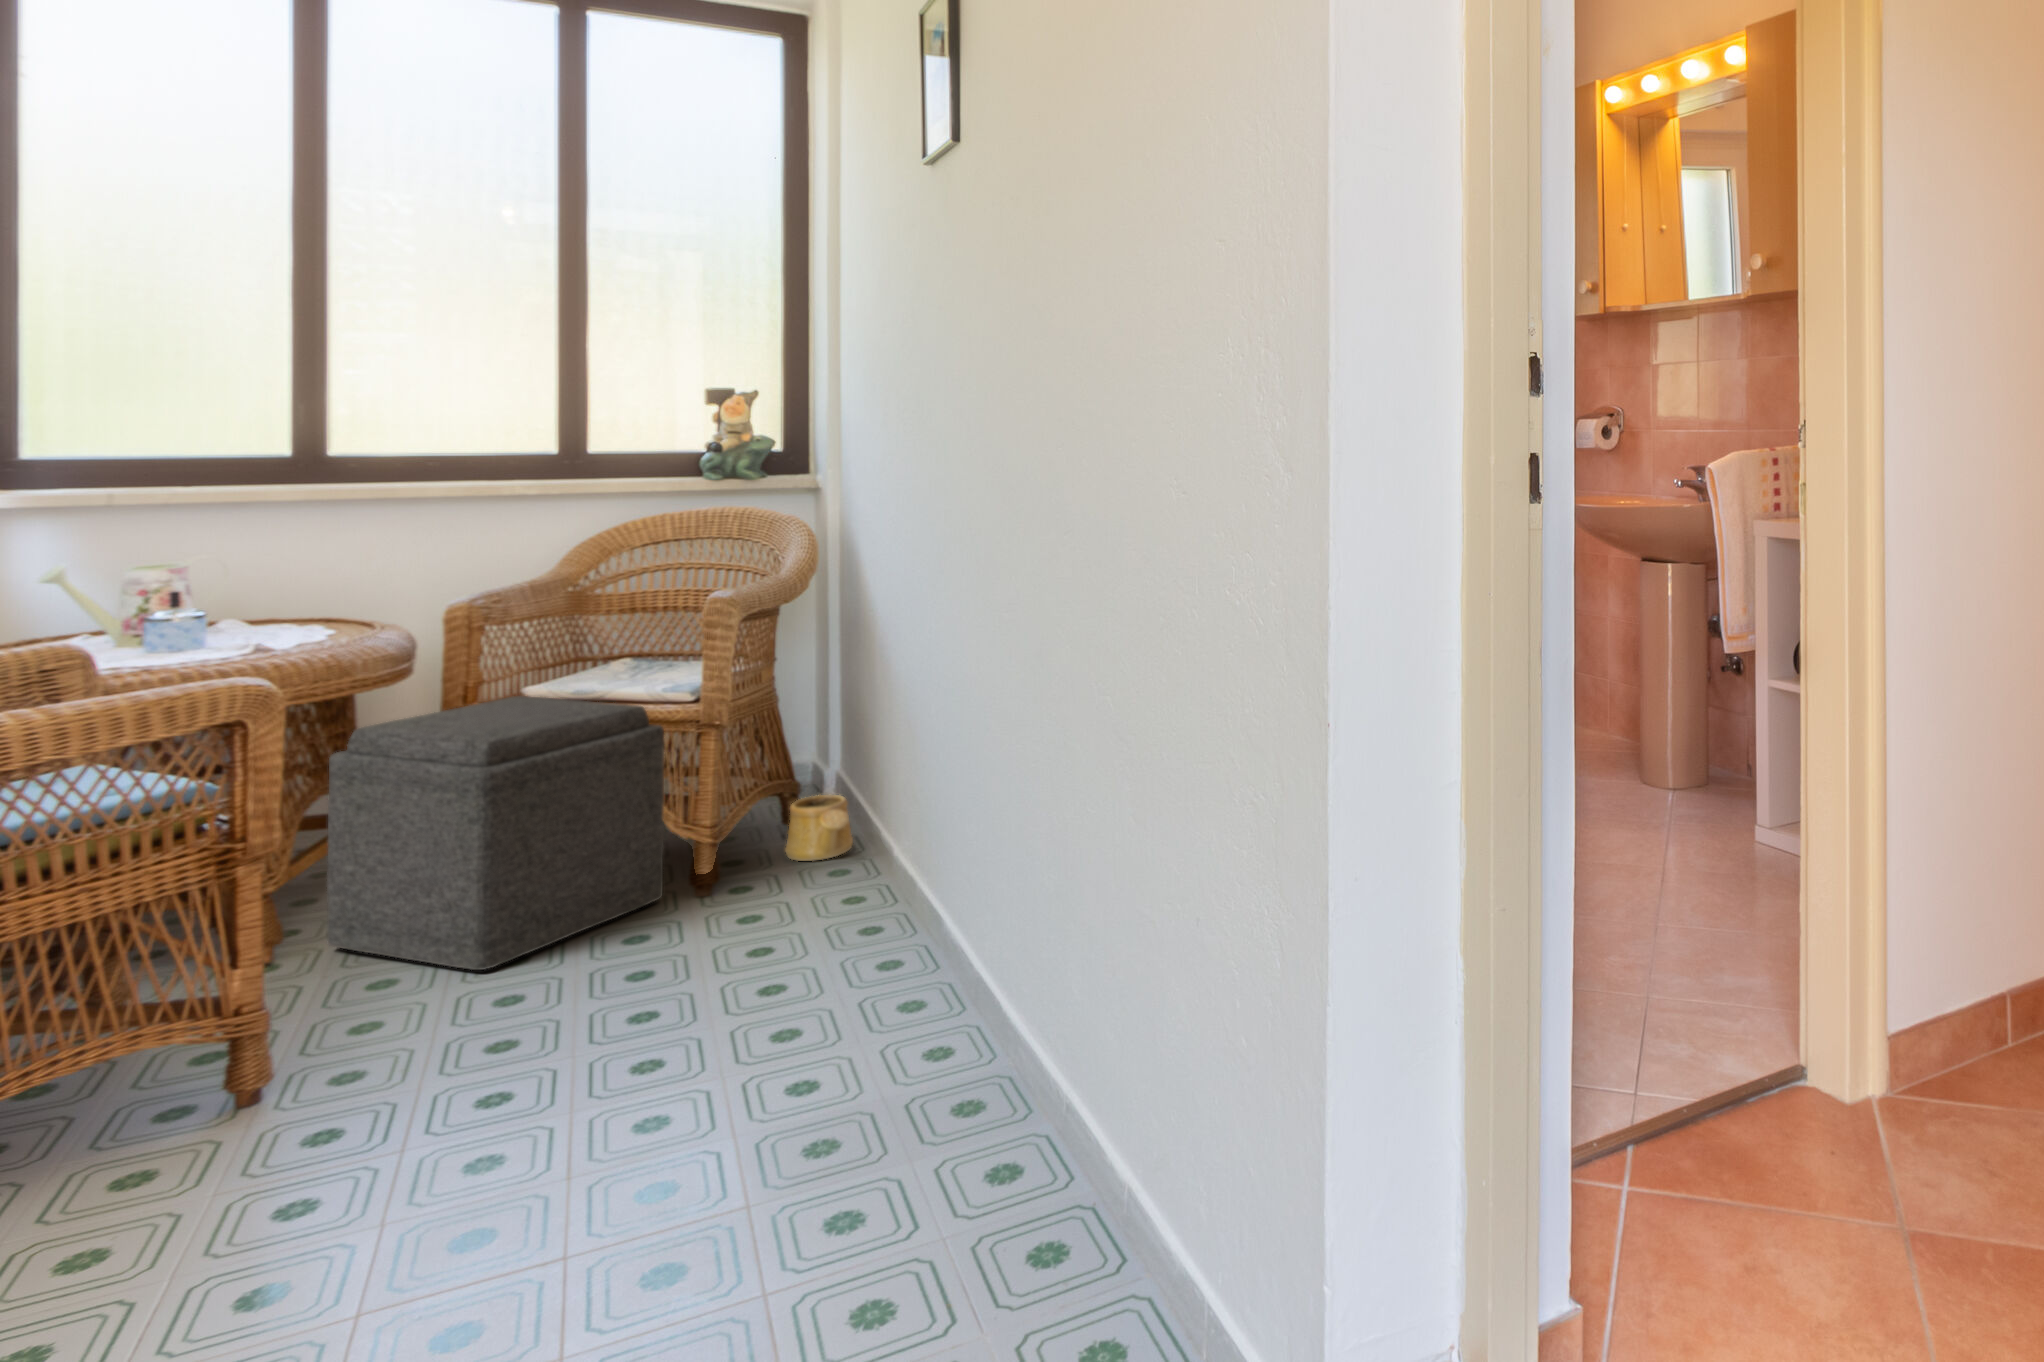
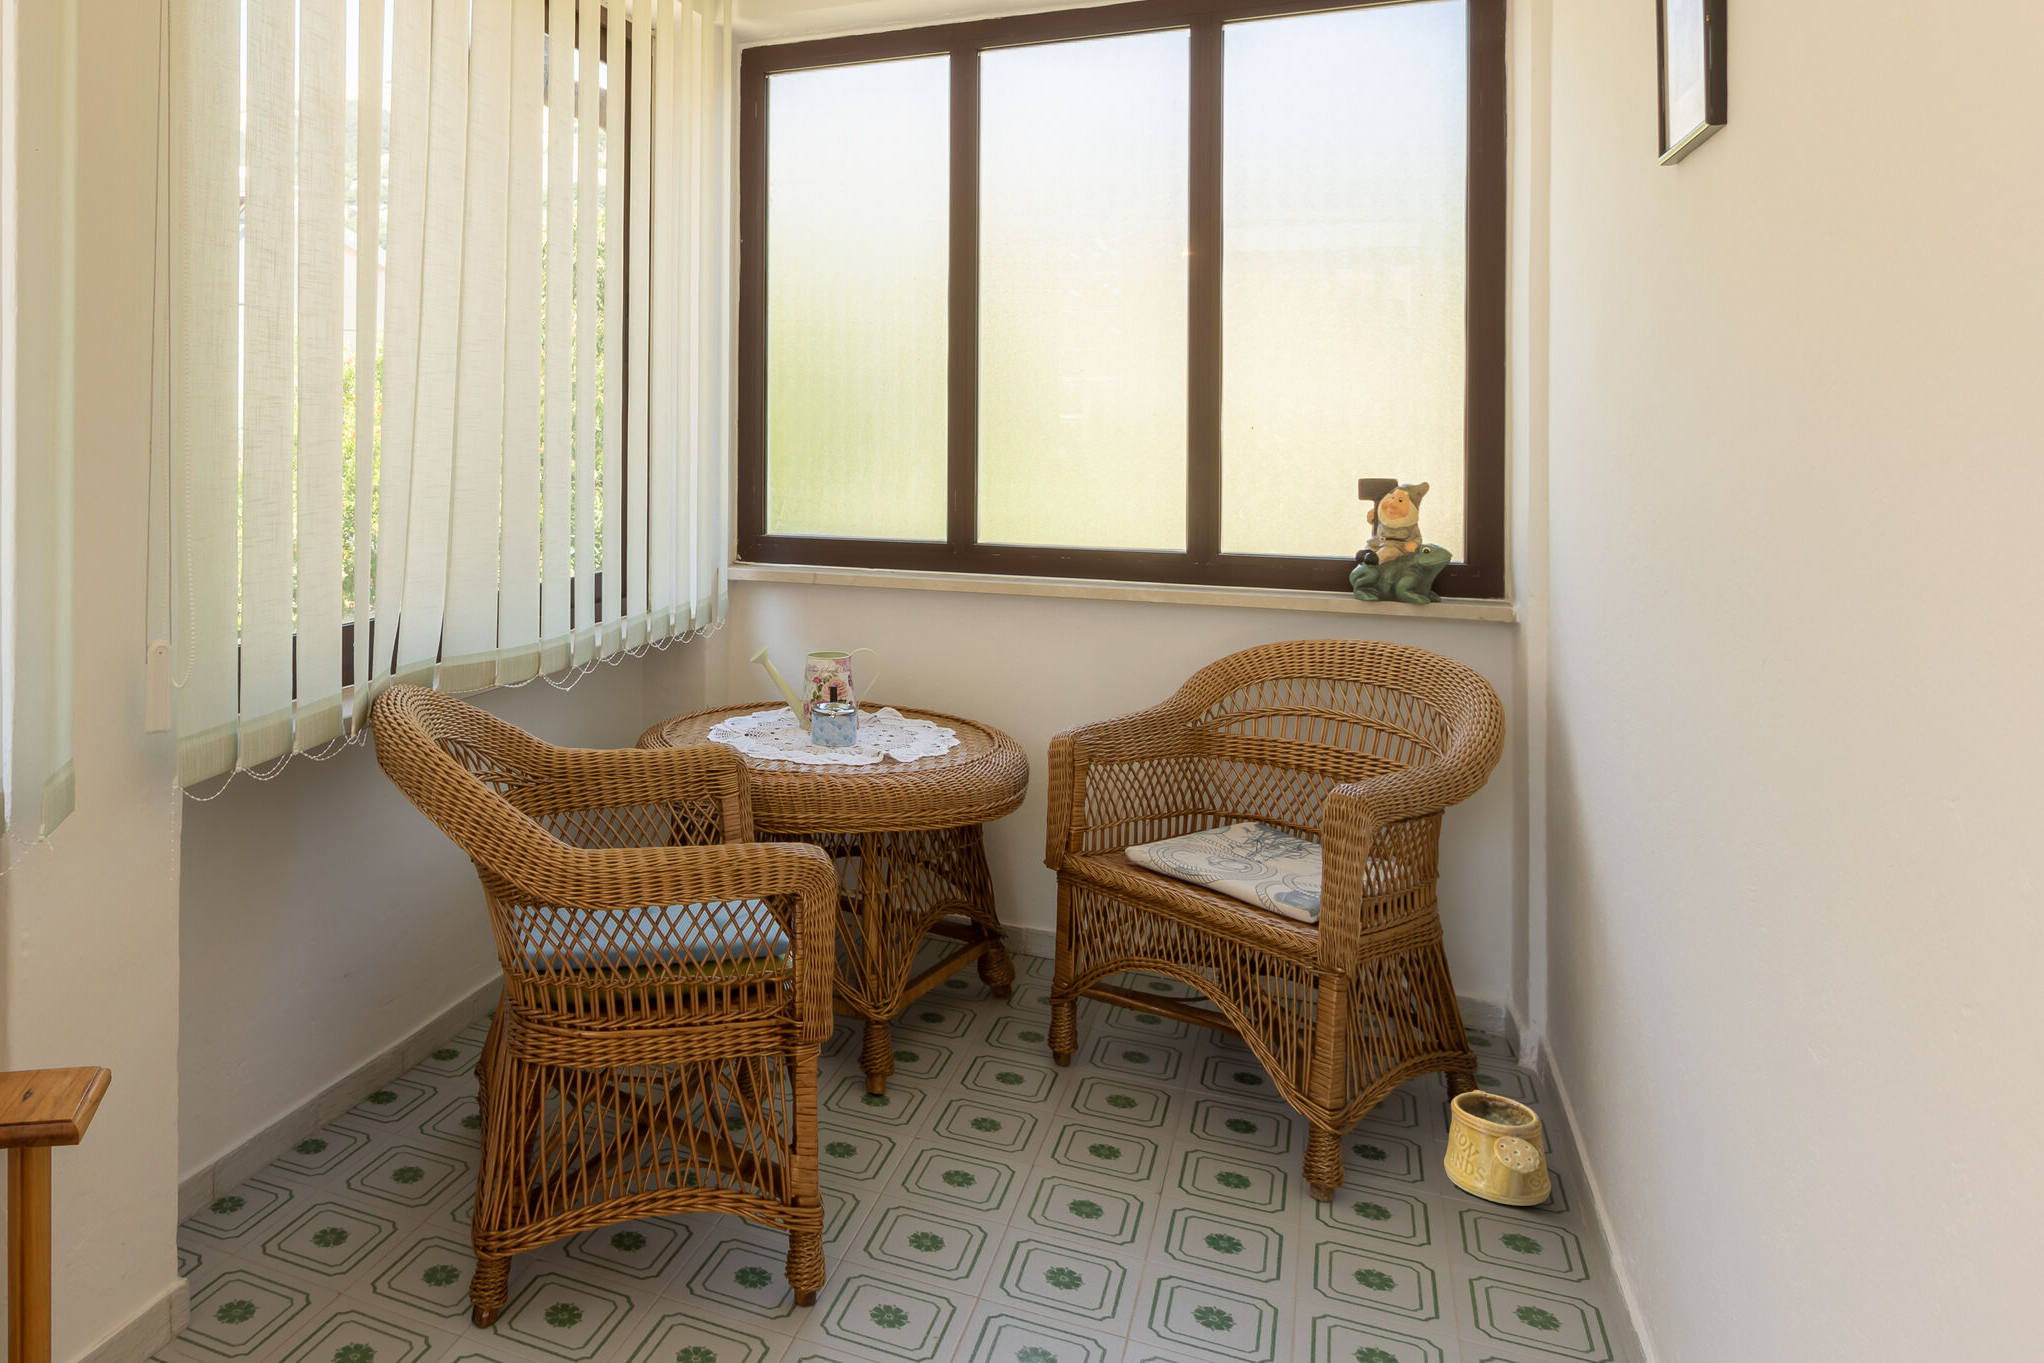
ottoman: present [327,696,664,970] -> none [929,858,1270,1213]

